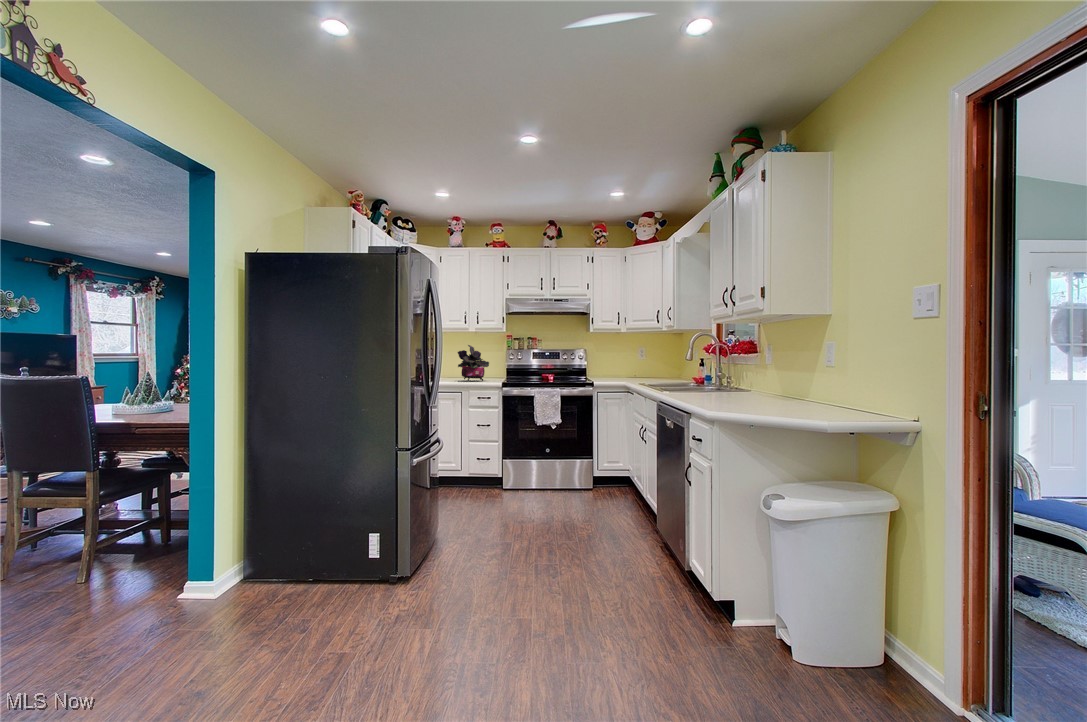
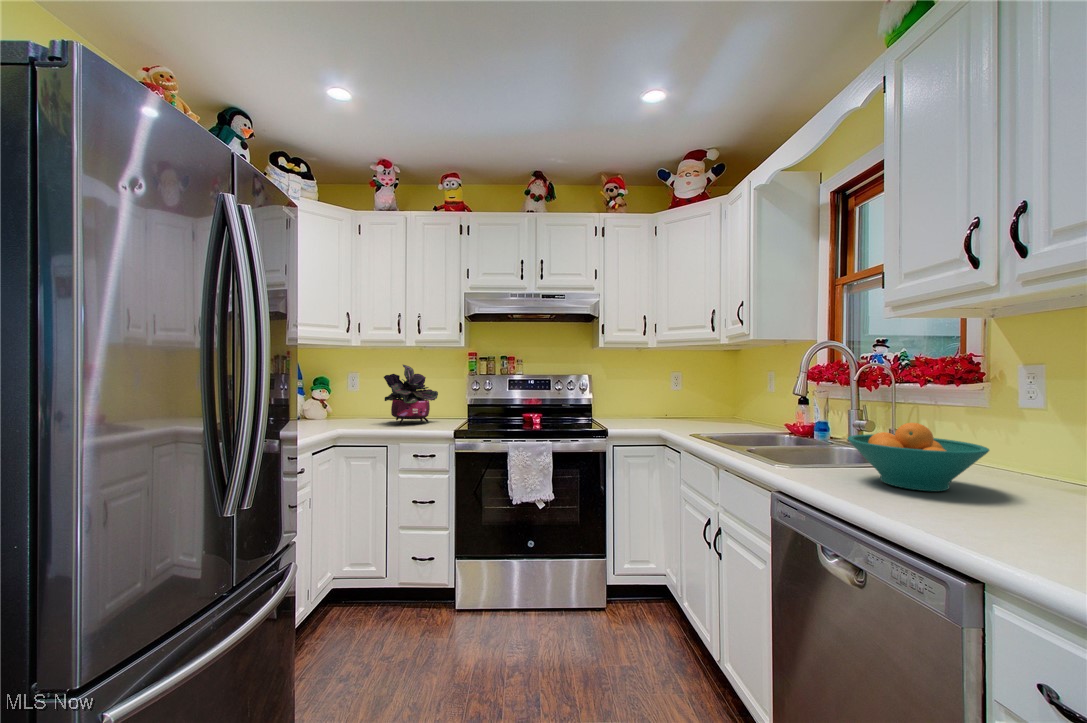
fruit bowl: none [678,363,724,388] -> present [848,423,989,491]

